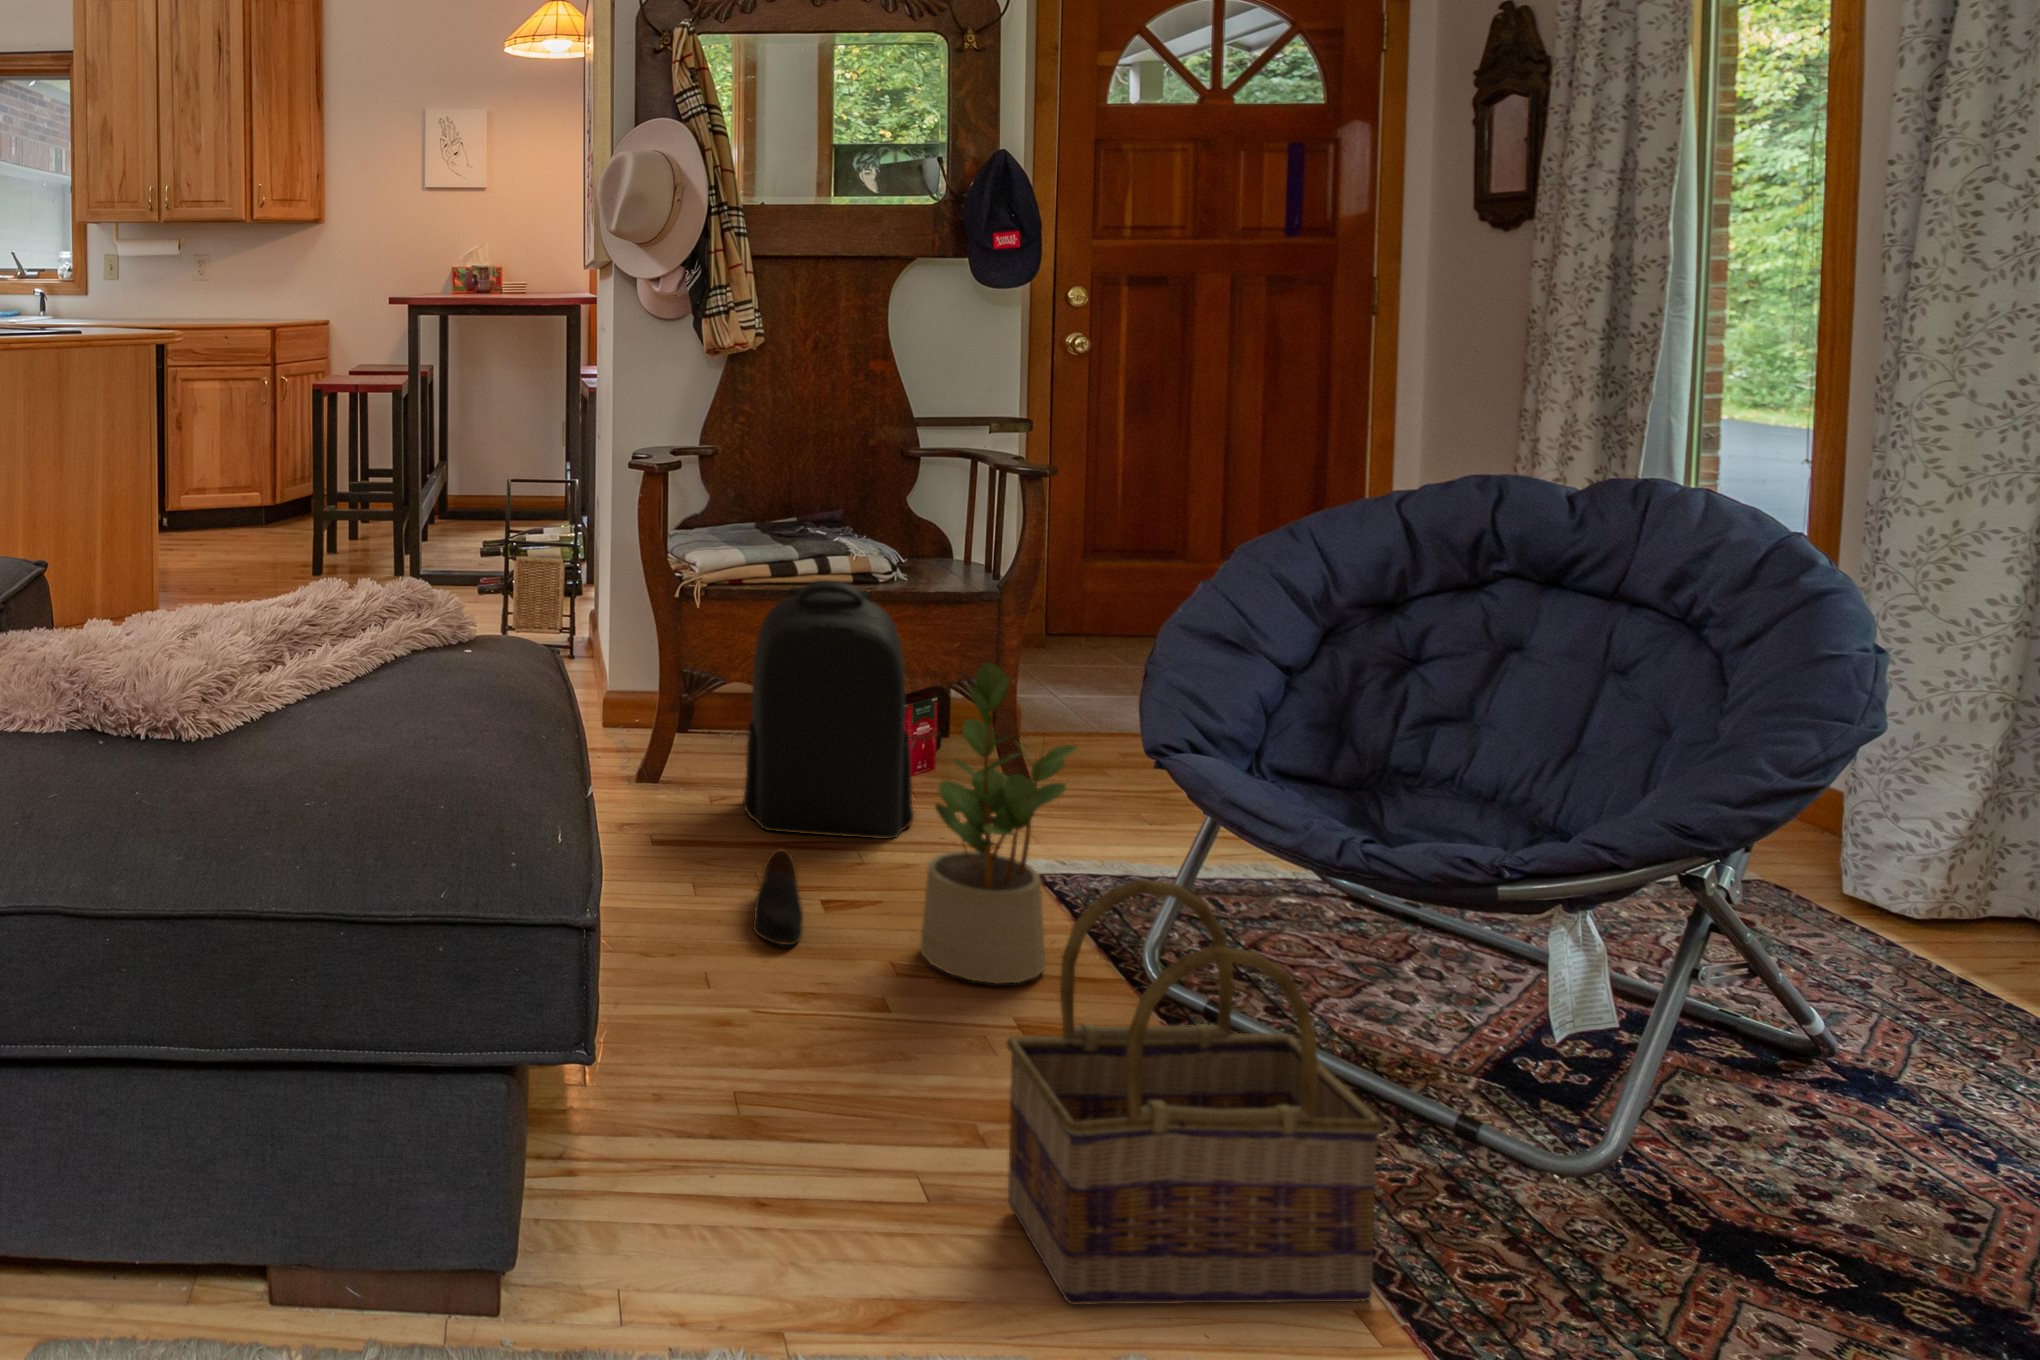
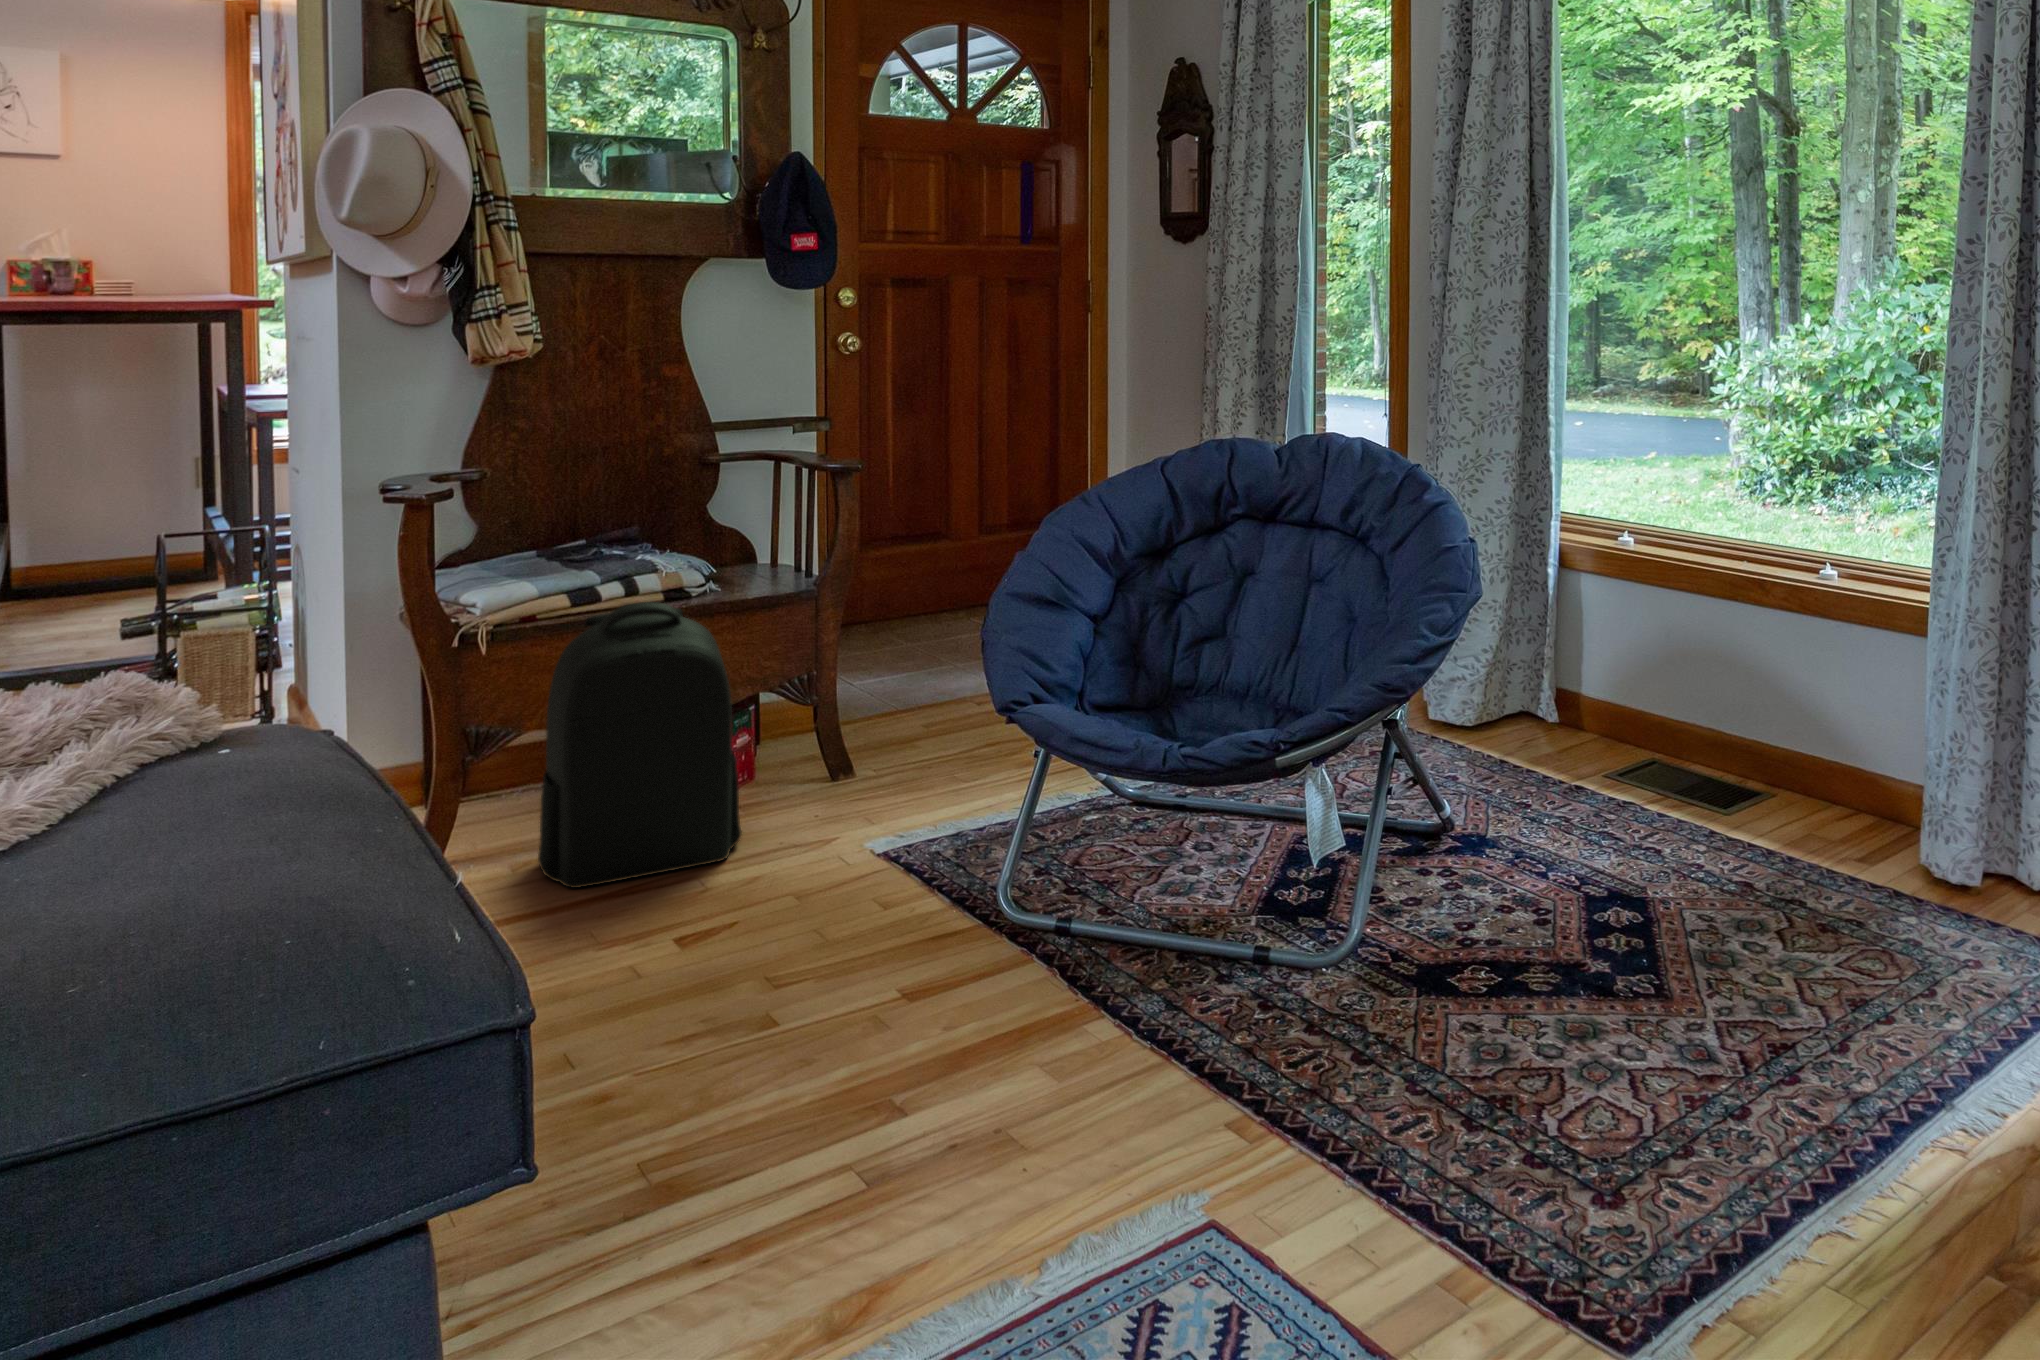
potted plant: present [921,663,1077,984] -> none [786,657,936,973]
shoe: present [753,849,803,945] -> none [591,900,654,1003]
basket: present [1006,879,1383,1305] -> none [938,819,1243,1221]

